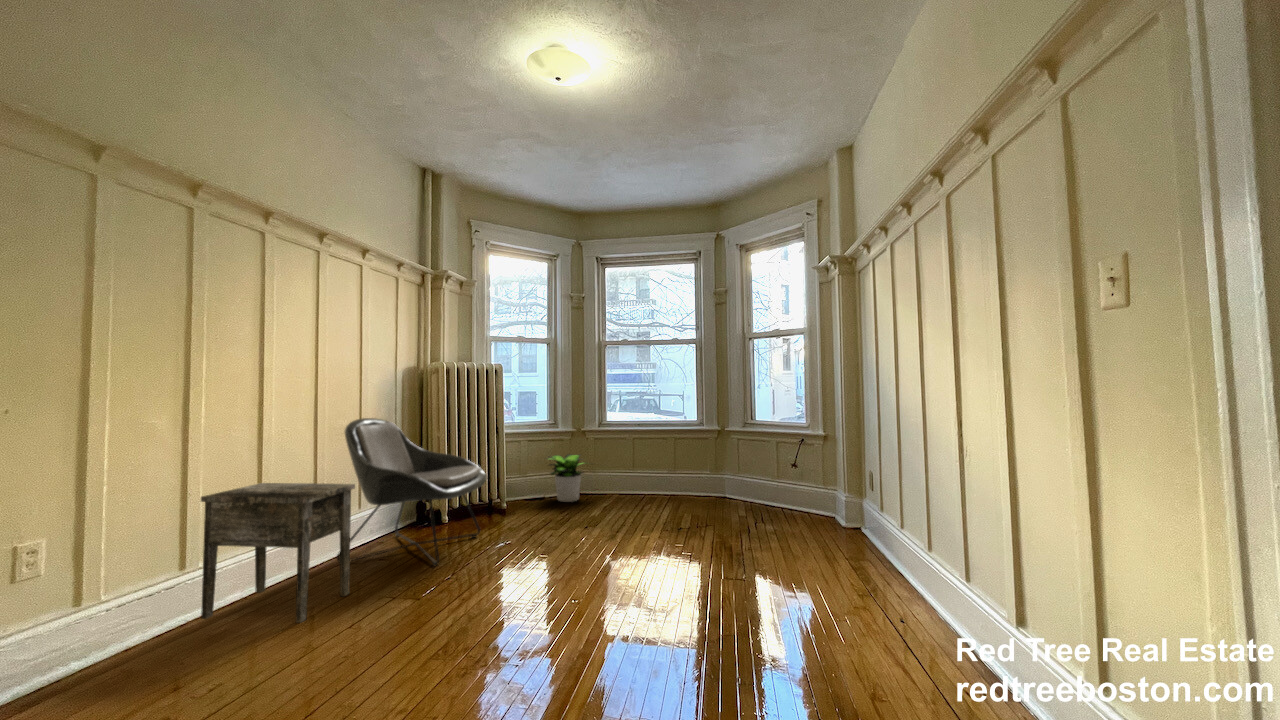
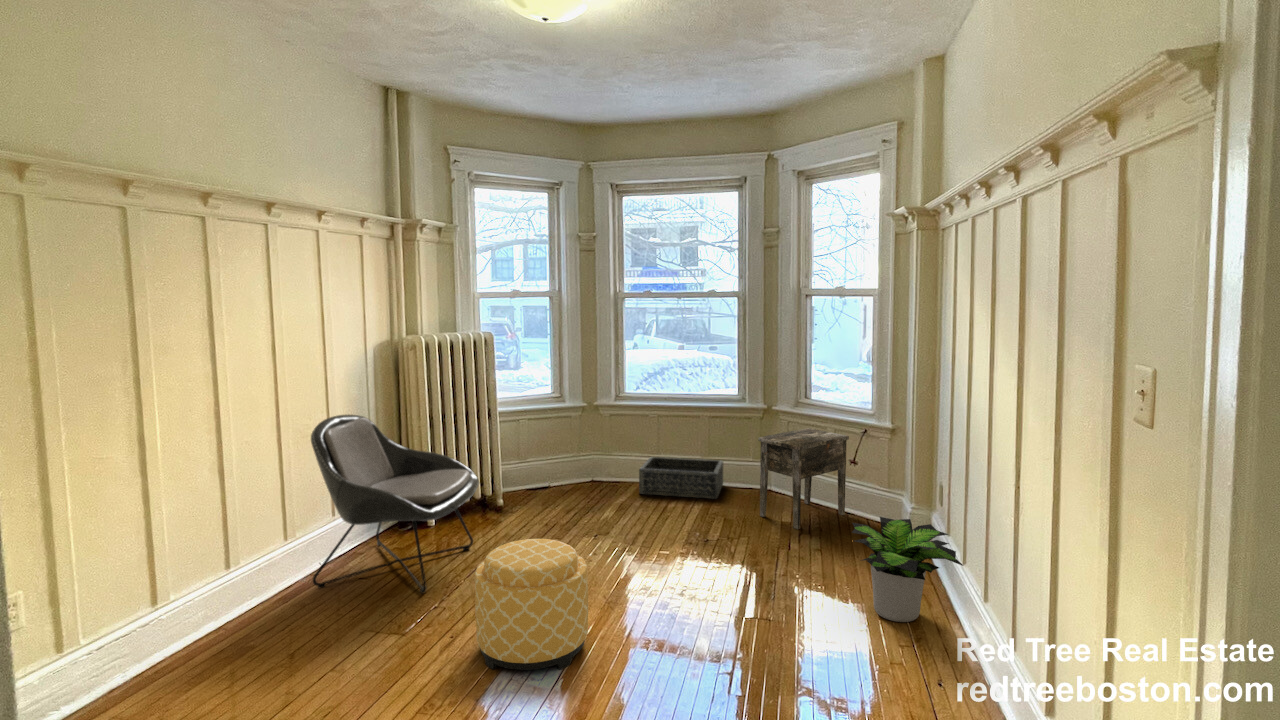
potted plant: present [547,454,587,502] -> present [852,517,963,622]
basket: none [619,473,688,503] -> present [639,457,723,499]
side table: present [201,483,355,623] -> present [758,428,849,529]
ottoman: none [484,504,583,615] -> present [475,539,588,670]

